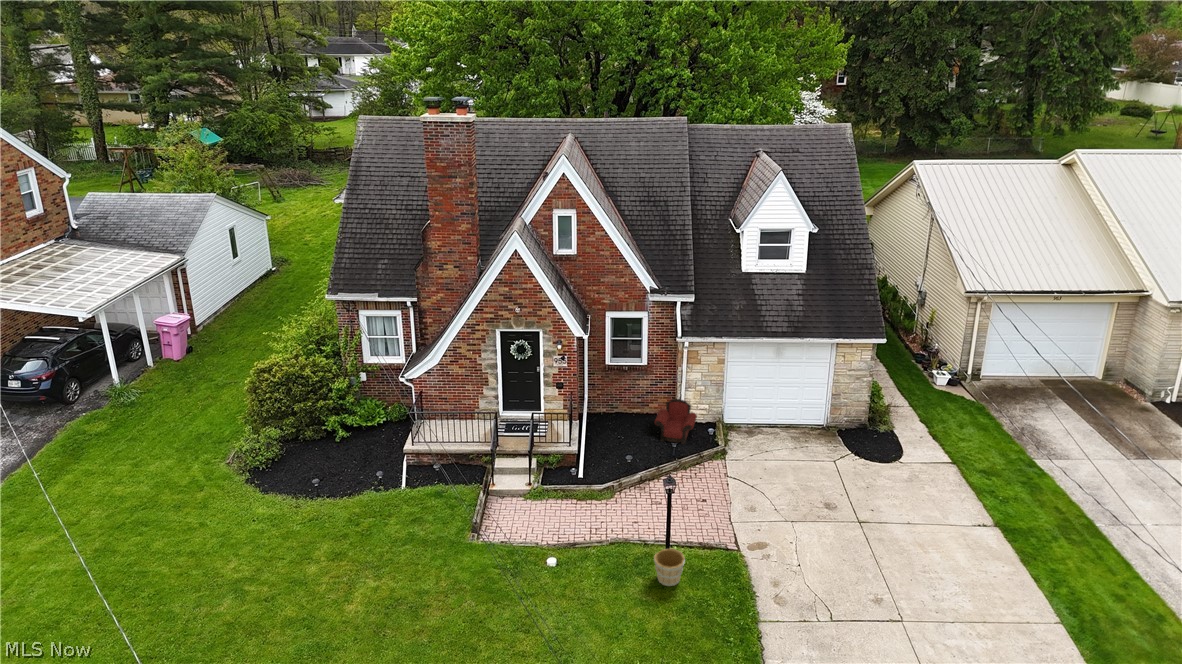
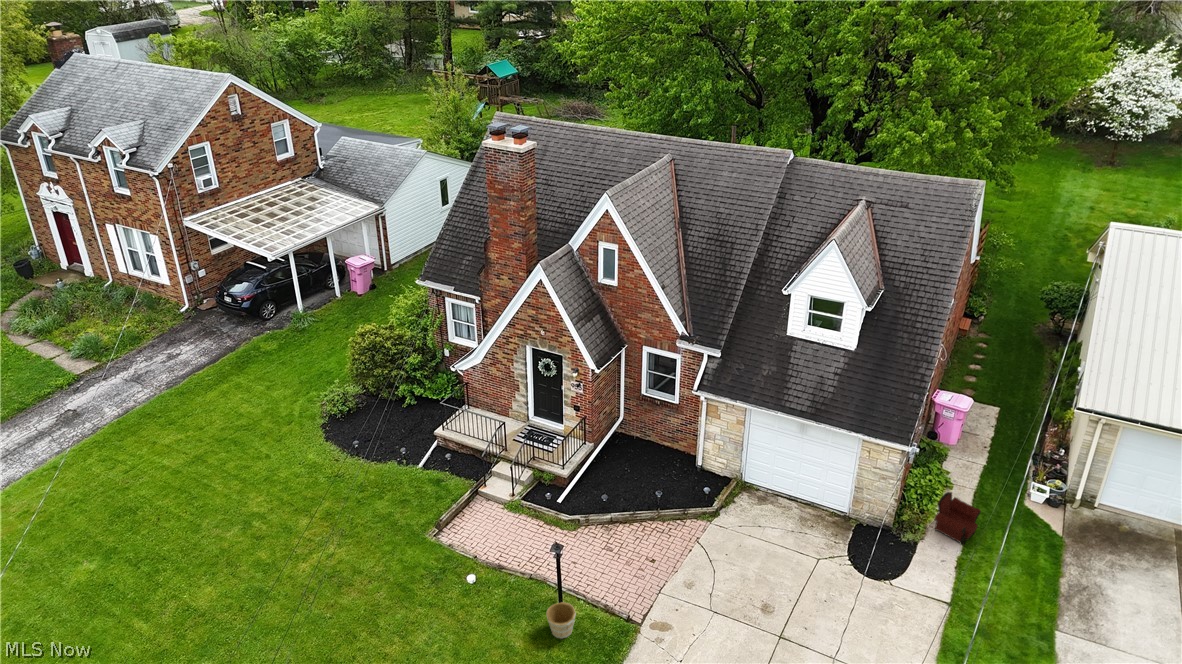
armchair: present [655,399,697,445] -> present [935,492,981,545]

